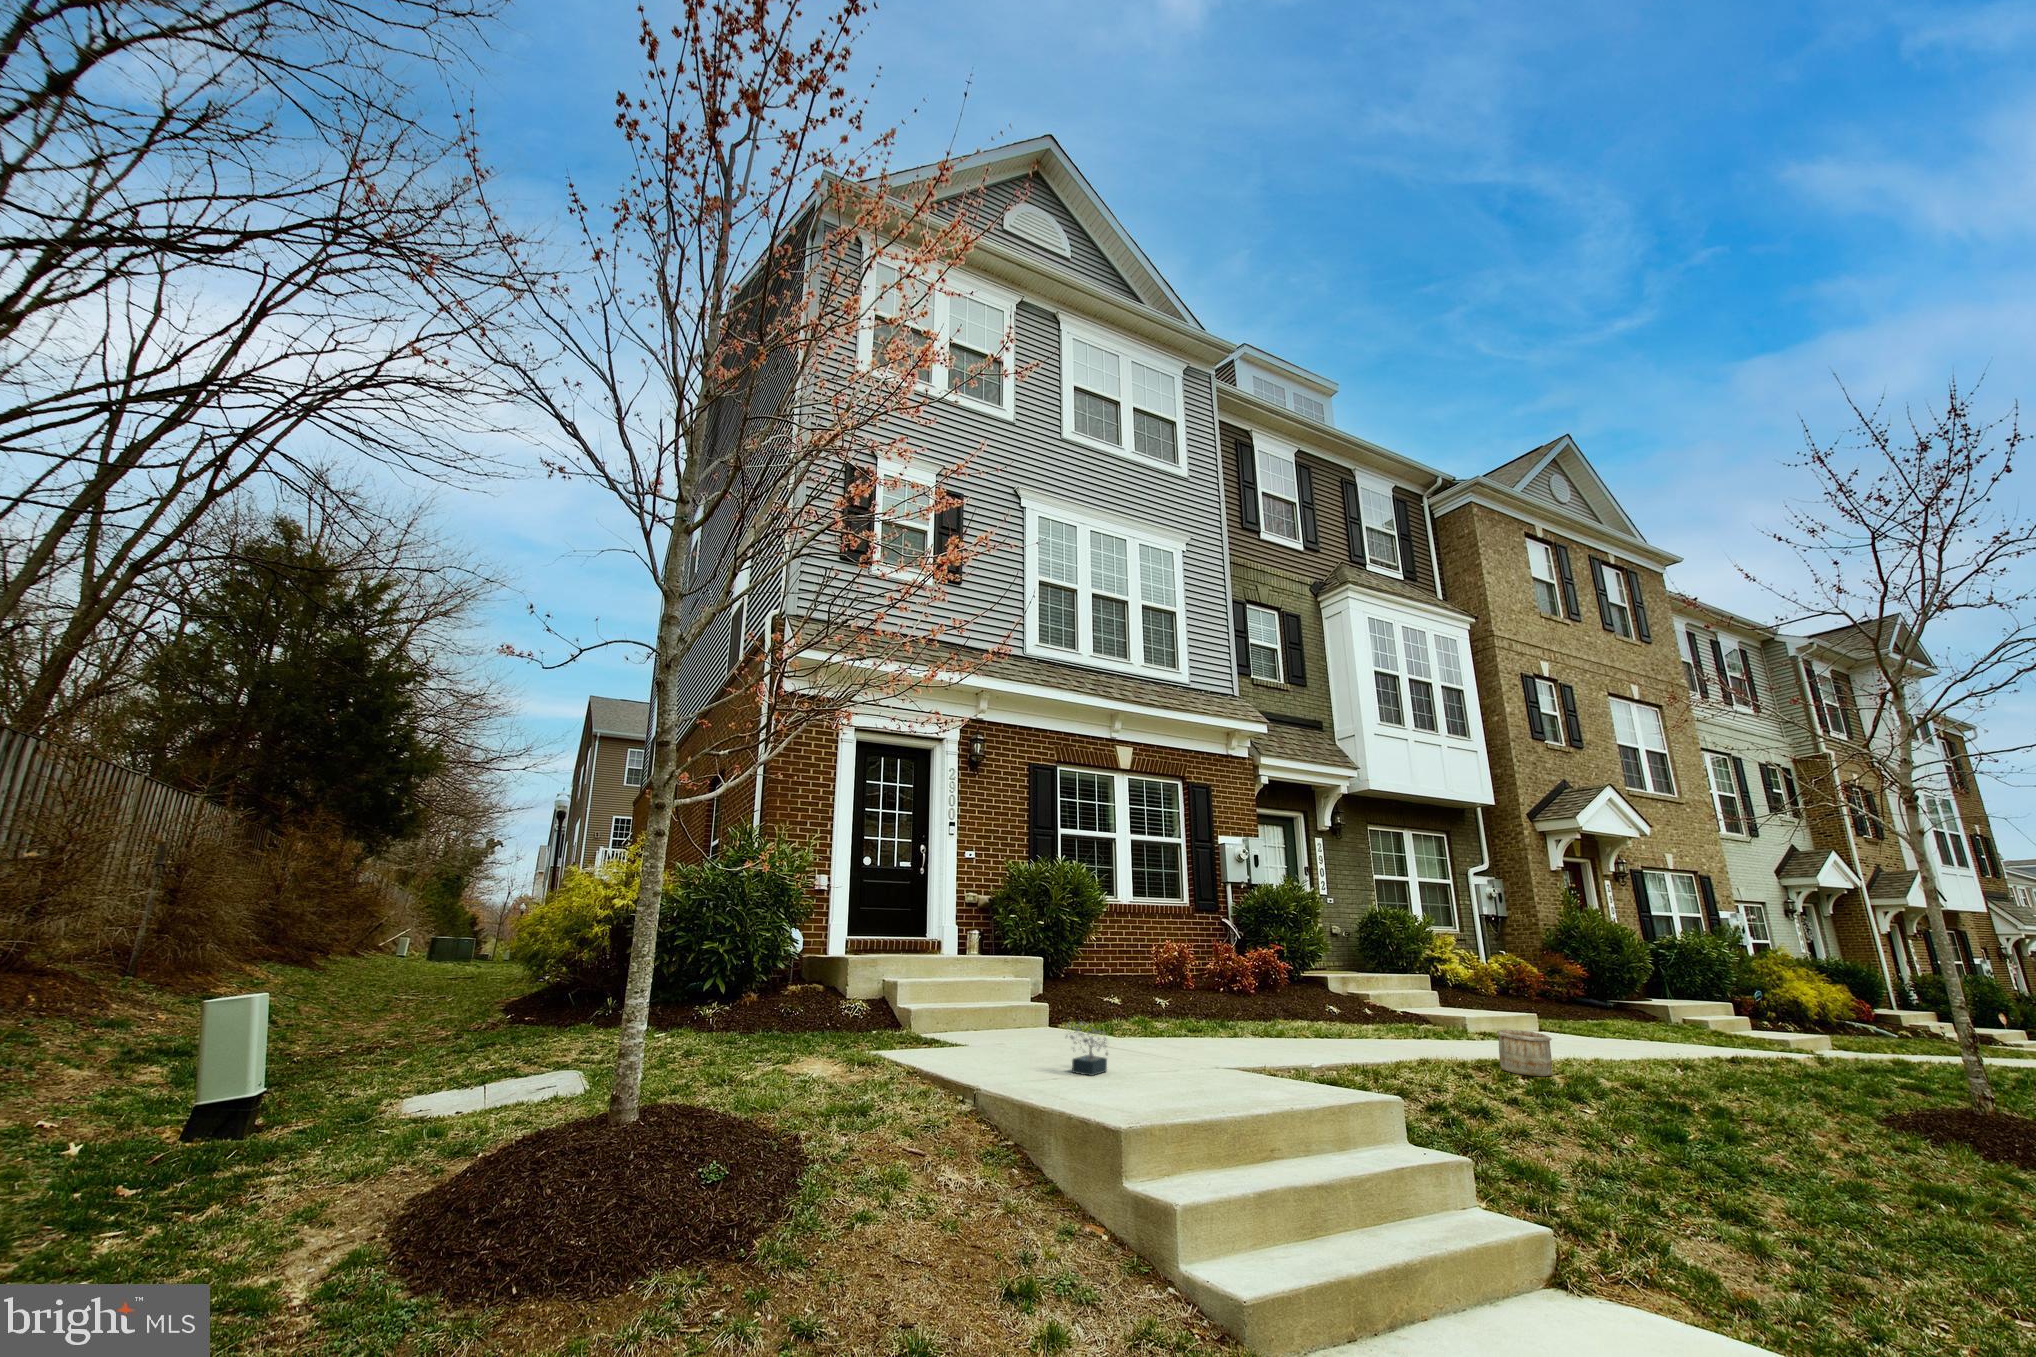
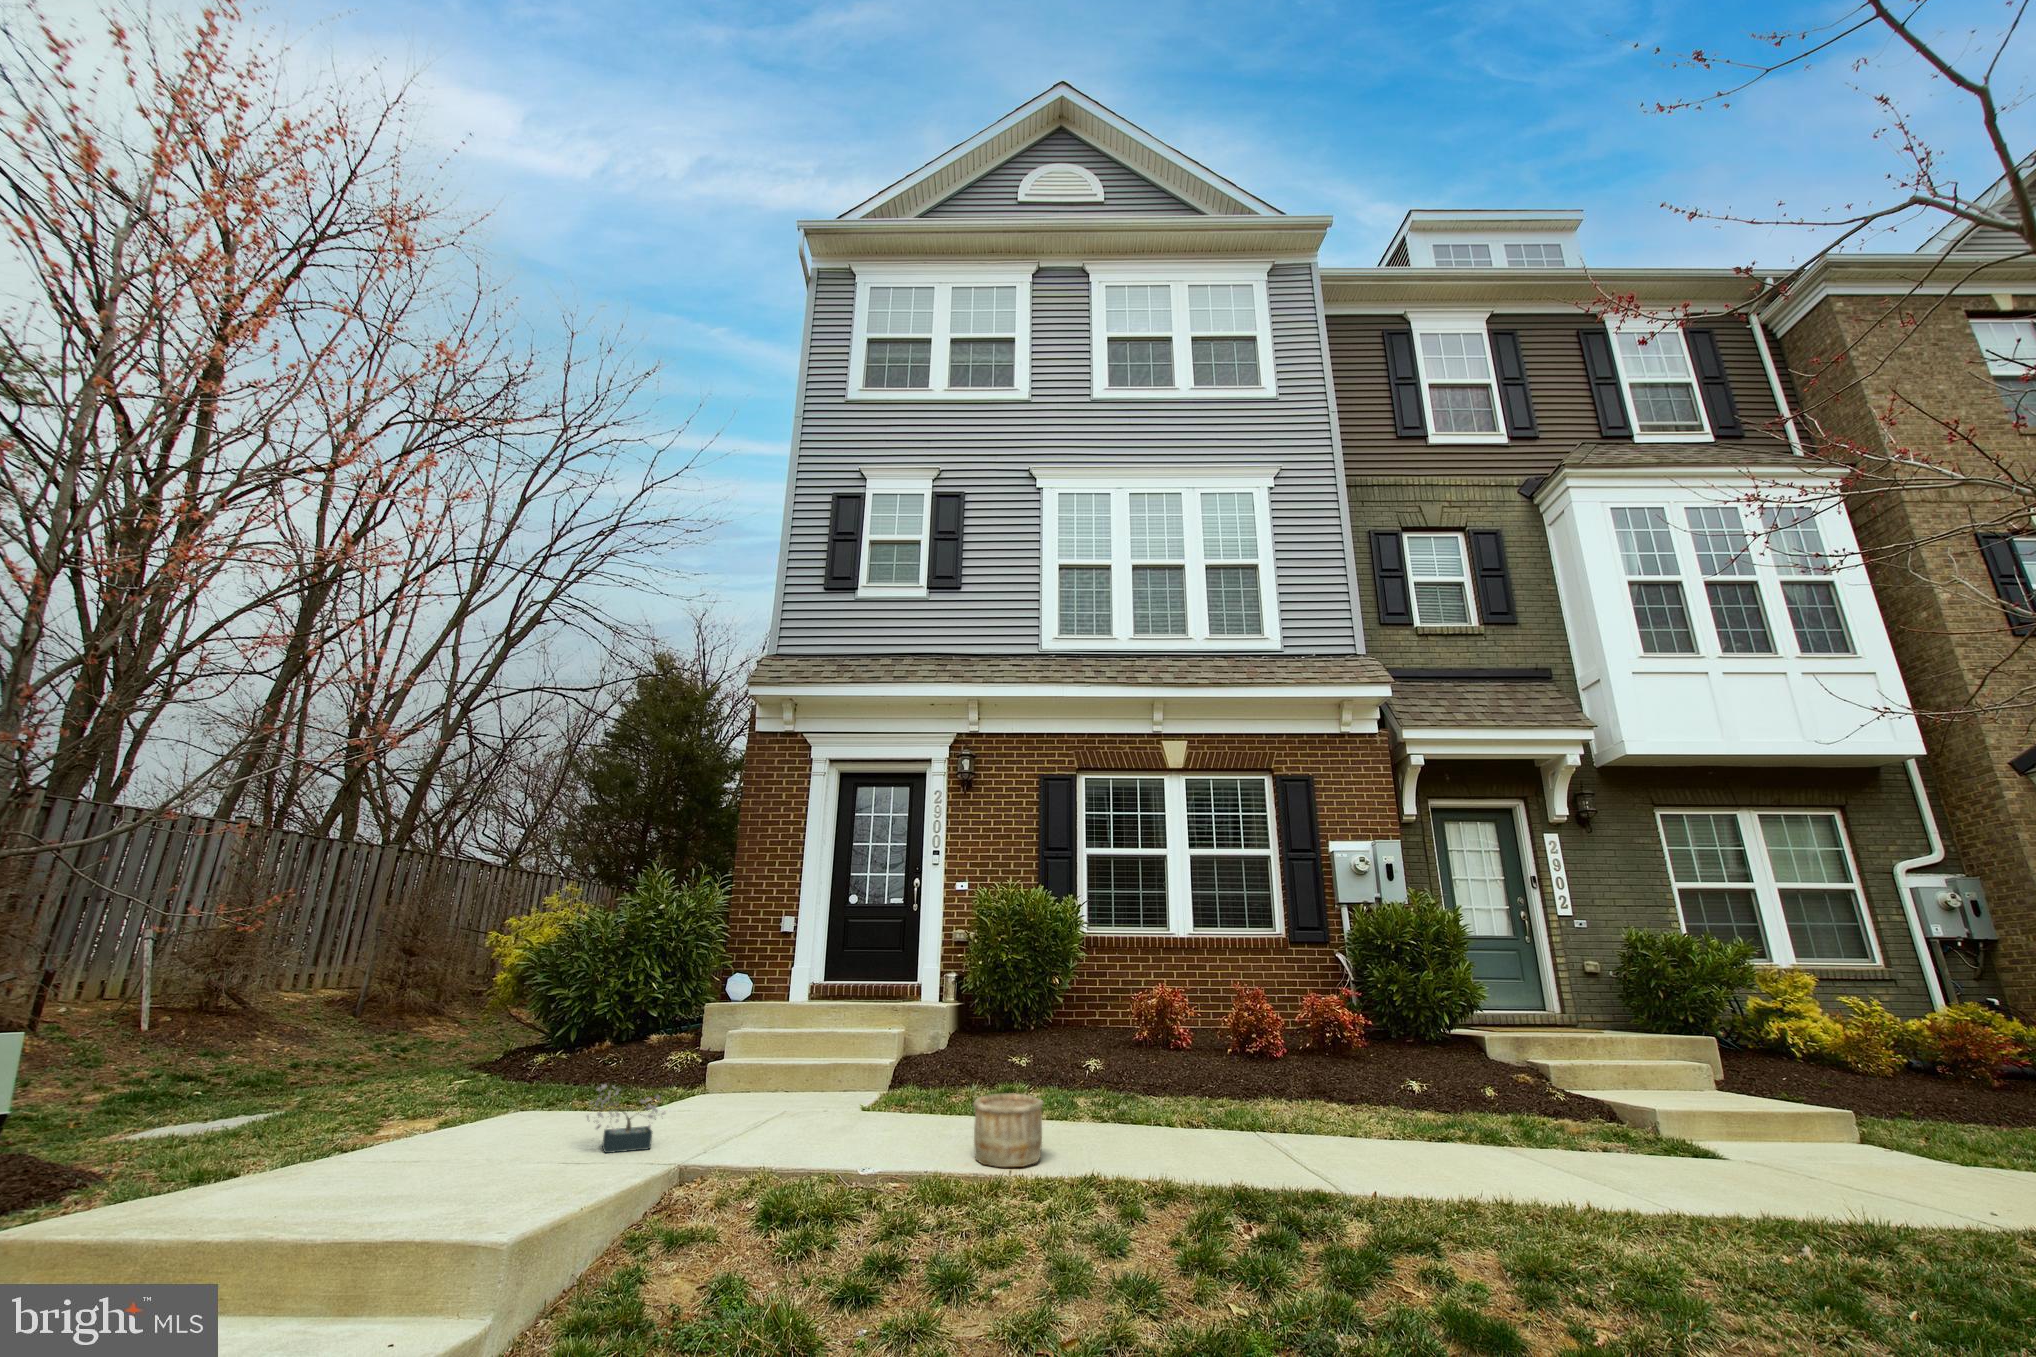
wooden bucket: present [1497,1029,1552,1076] -> present [973,1093,1043,1167]

